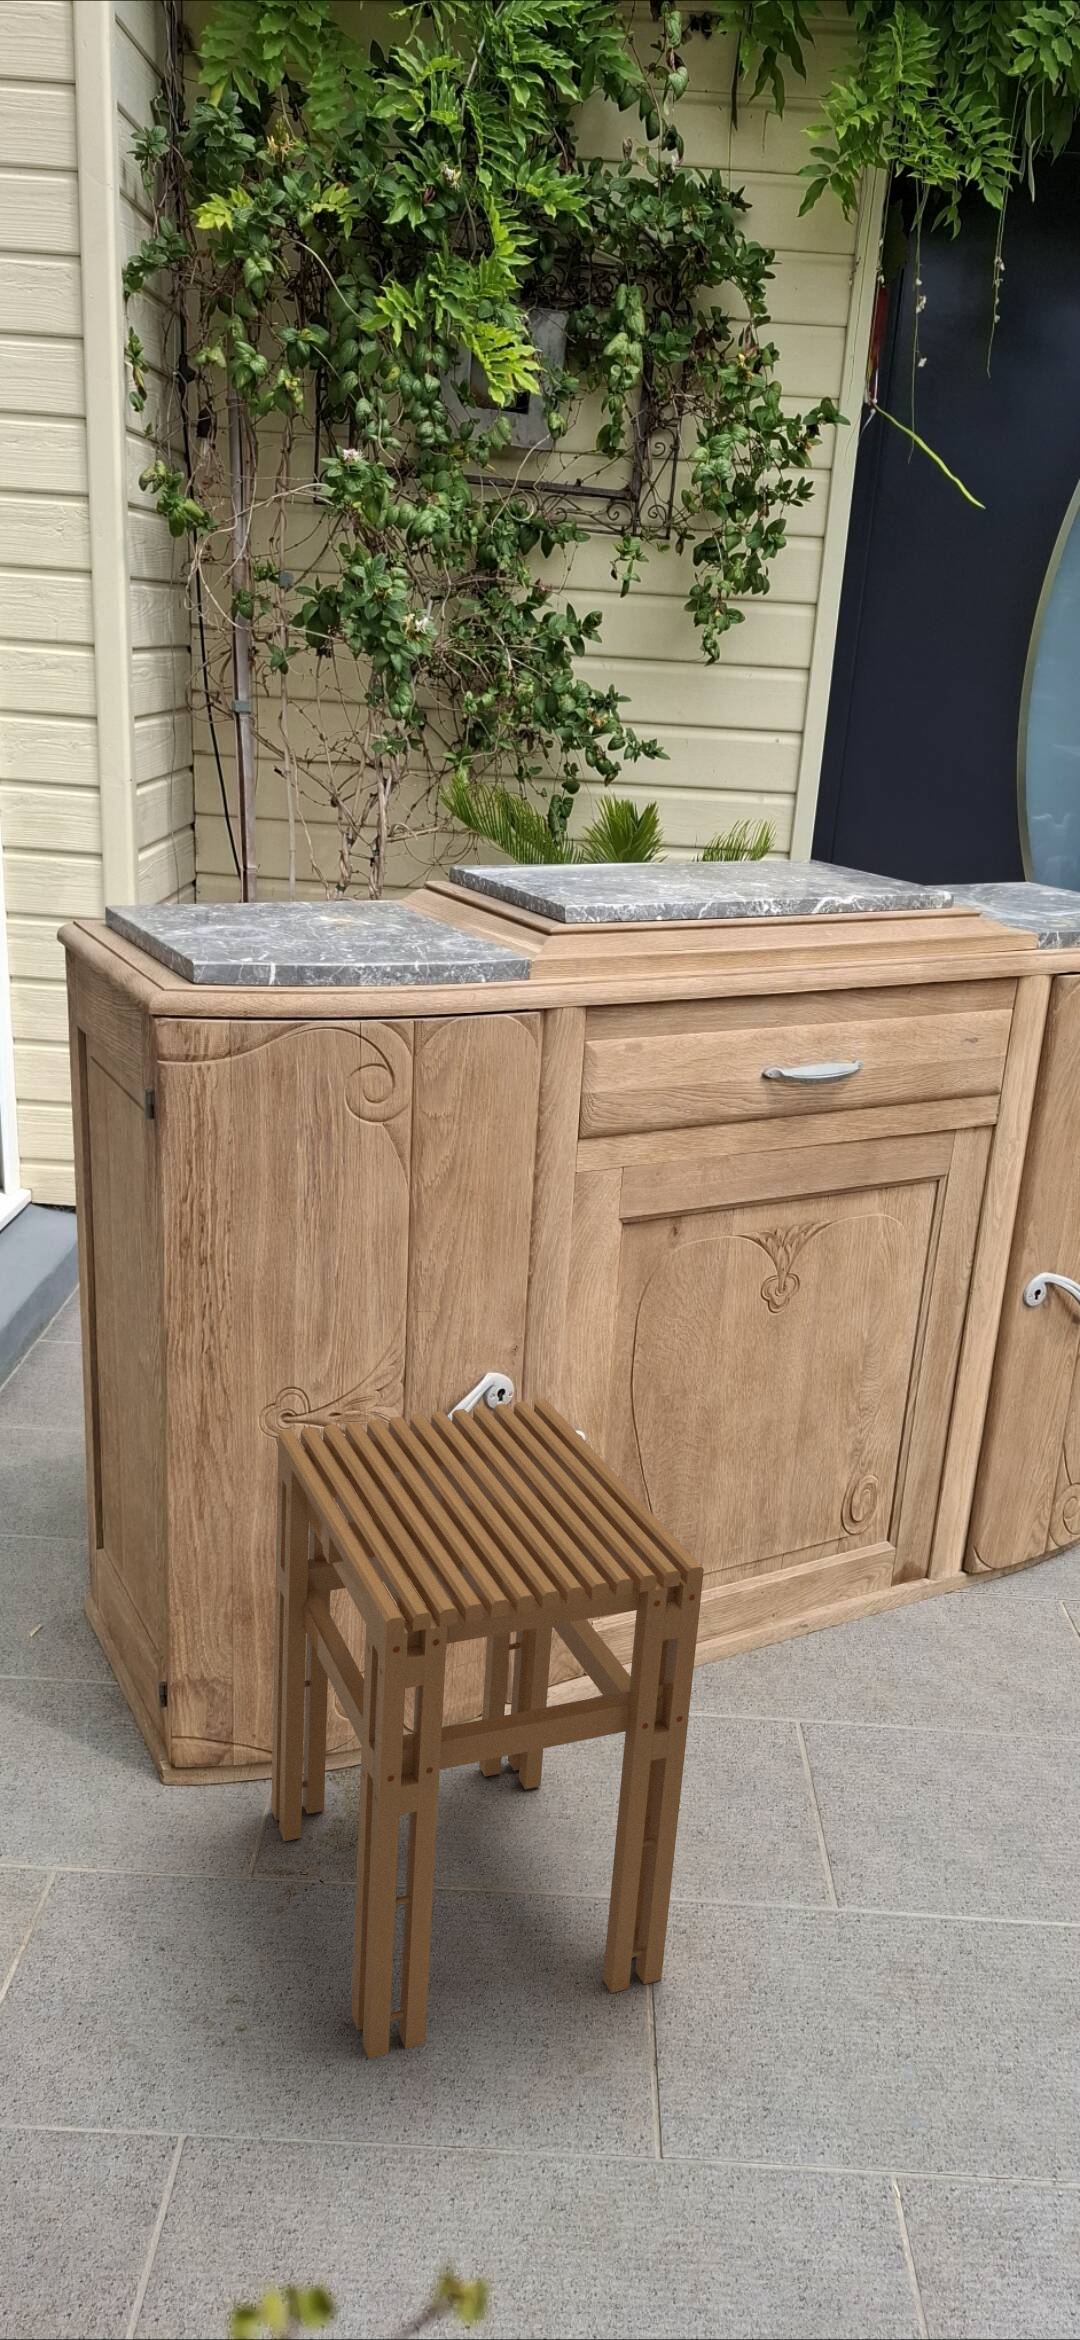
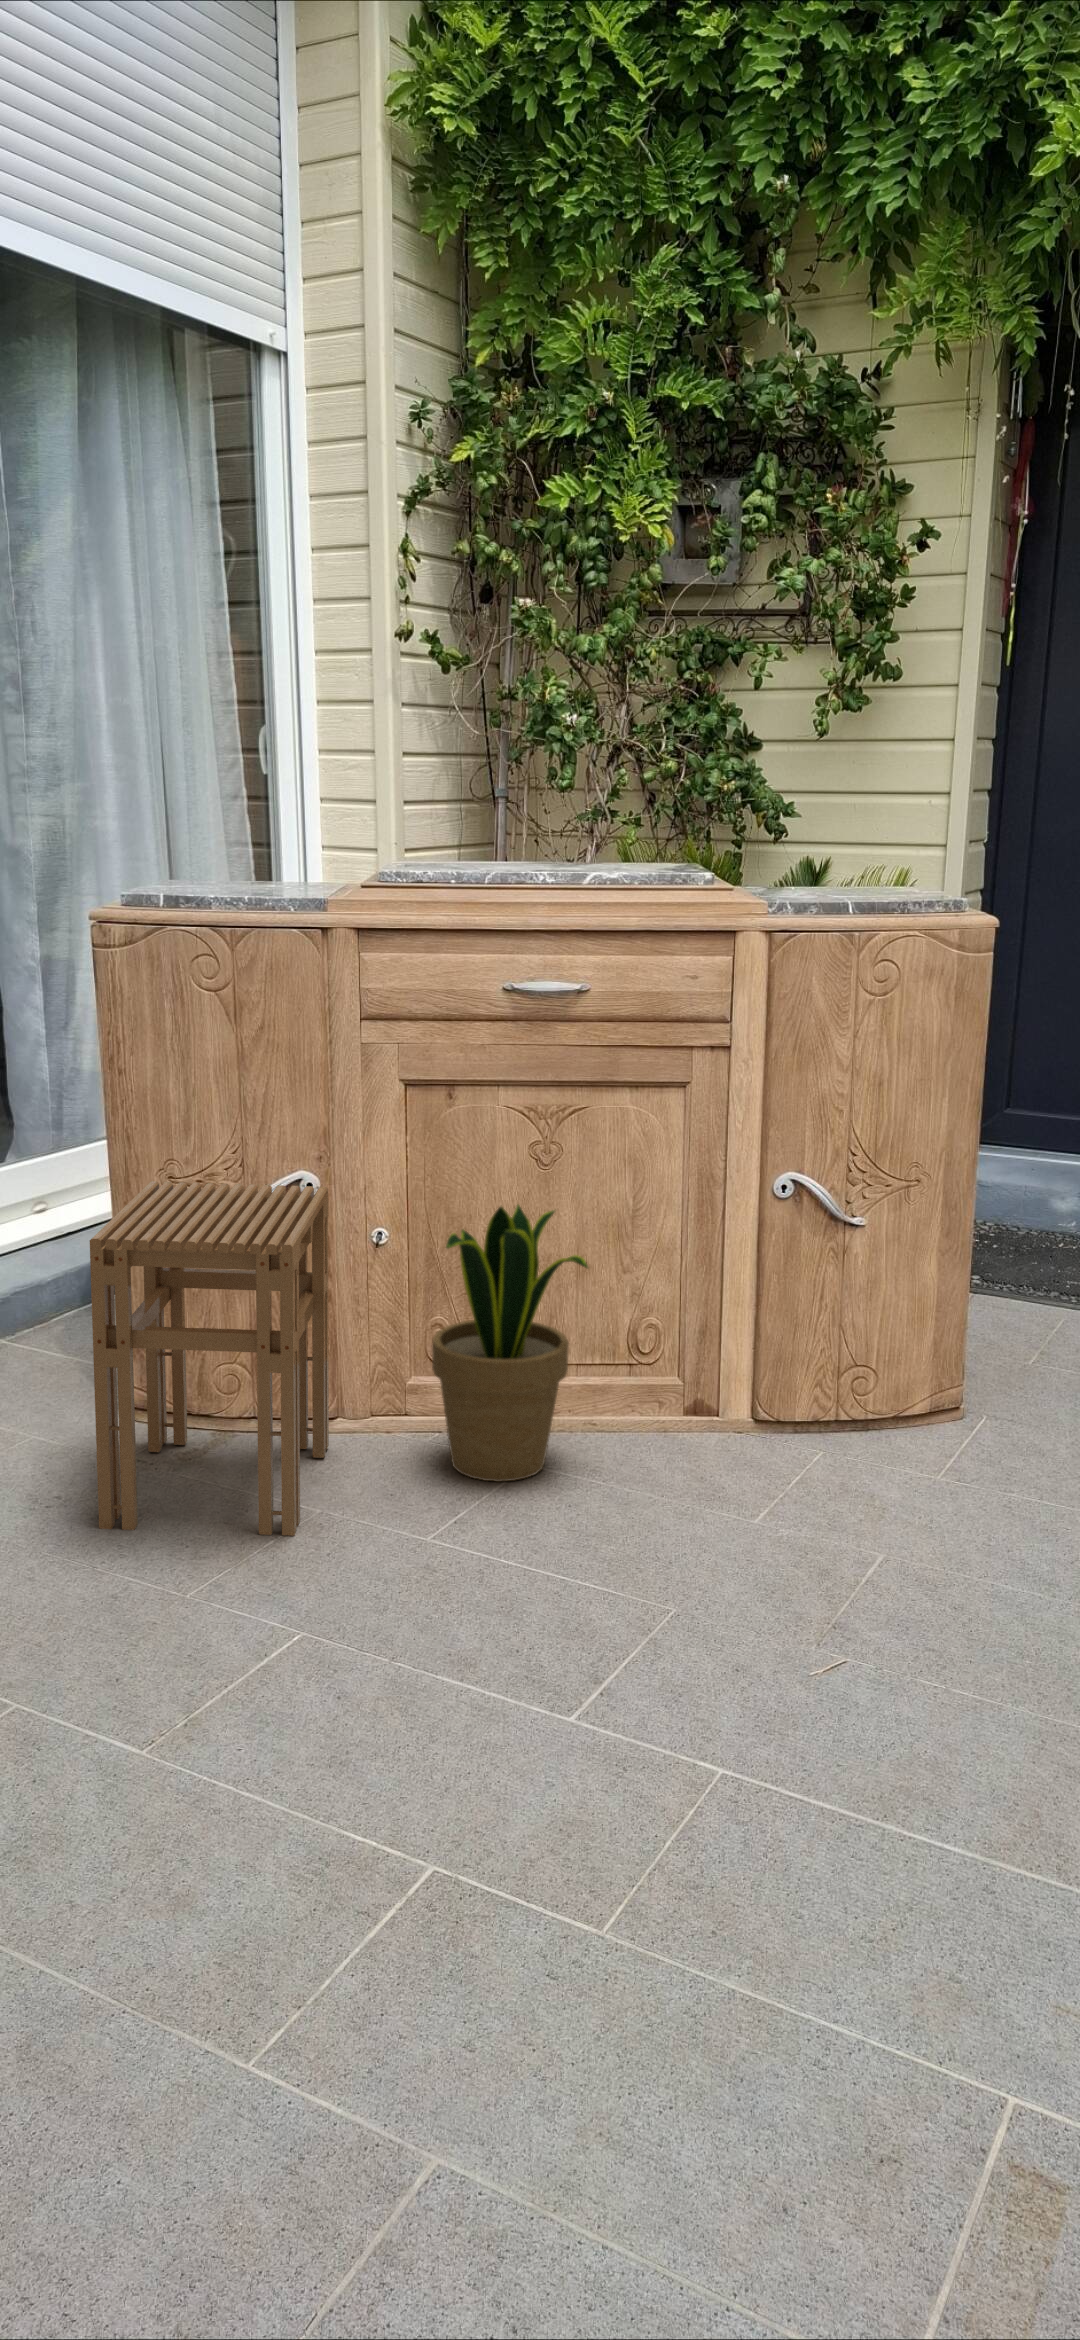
potted plant: none [680,1373,920,1776] -> present [432,1205,588,1482]

